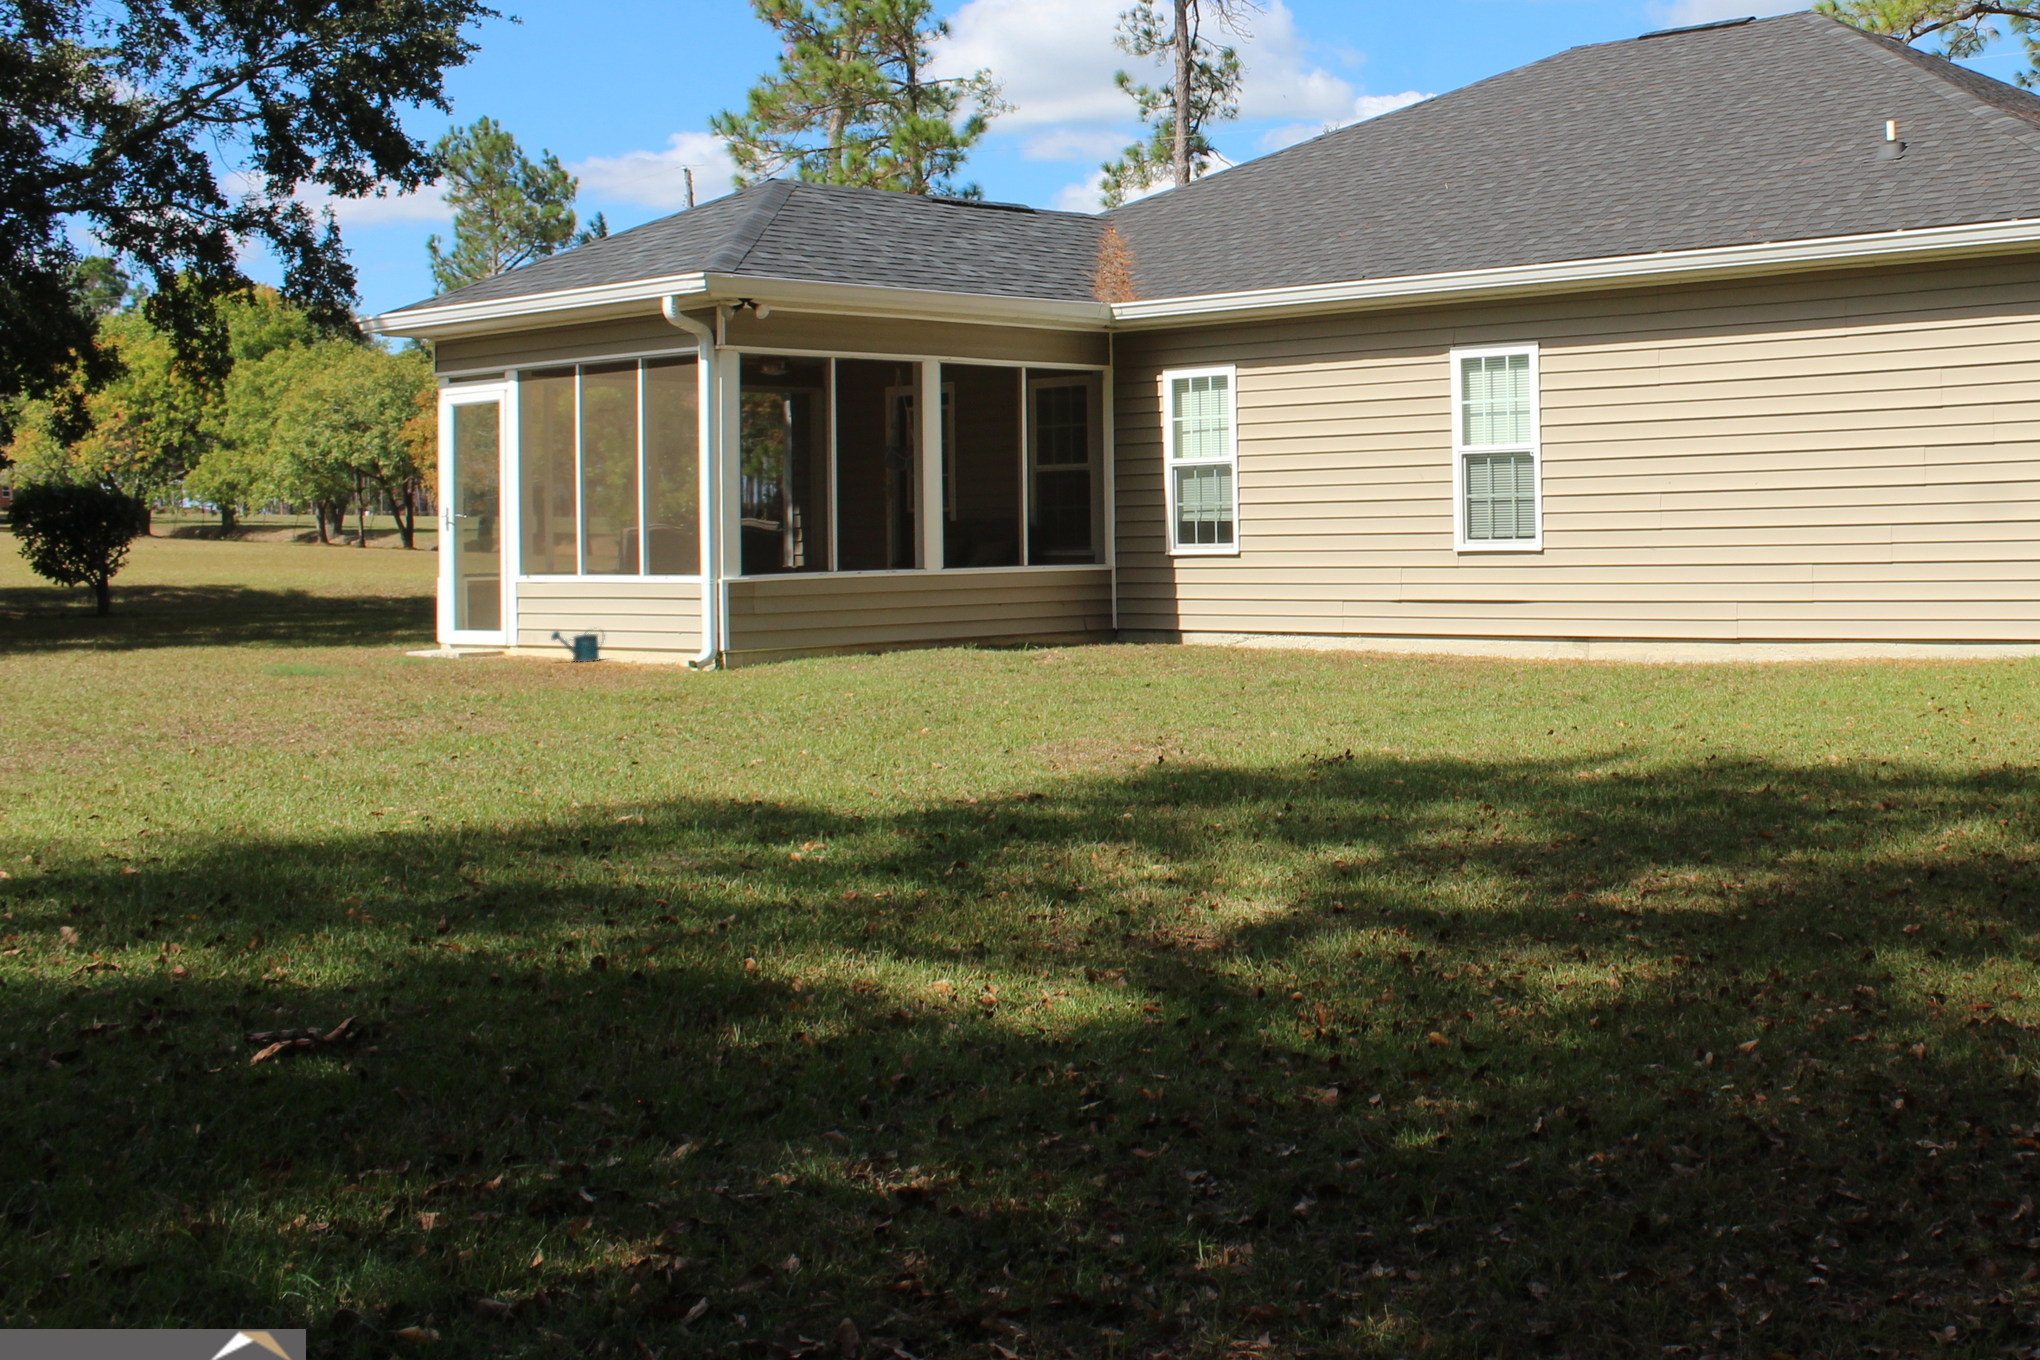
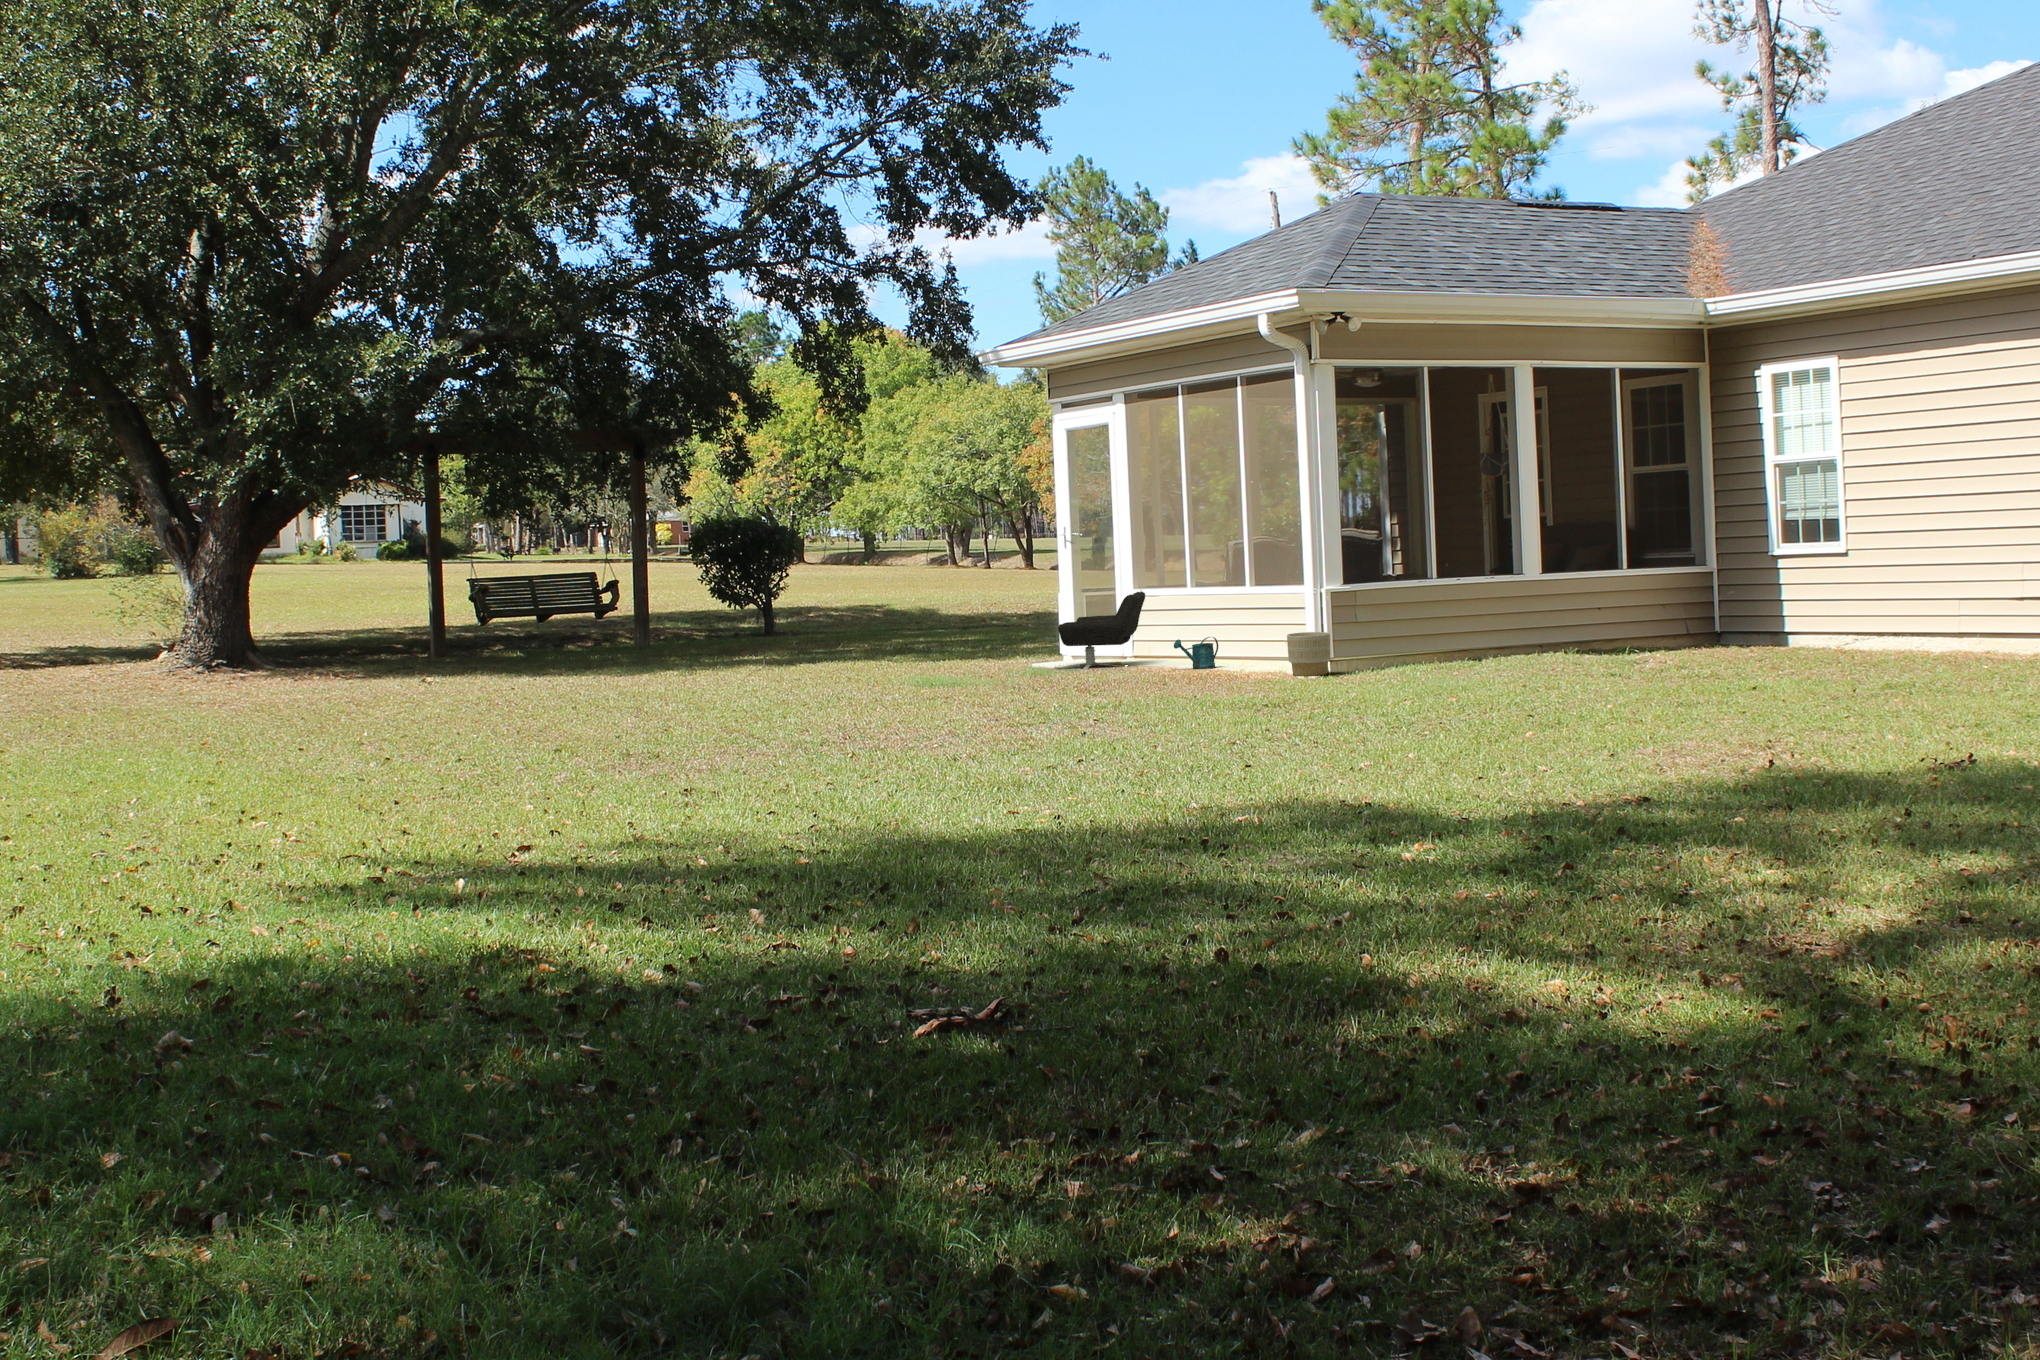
lounge chair: none [412,578,528,664] -> present [1055,592,1145,669]
planter: none [674,625,723,671] -> present [1287,632,1330,676]

